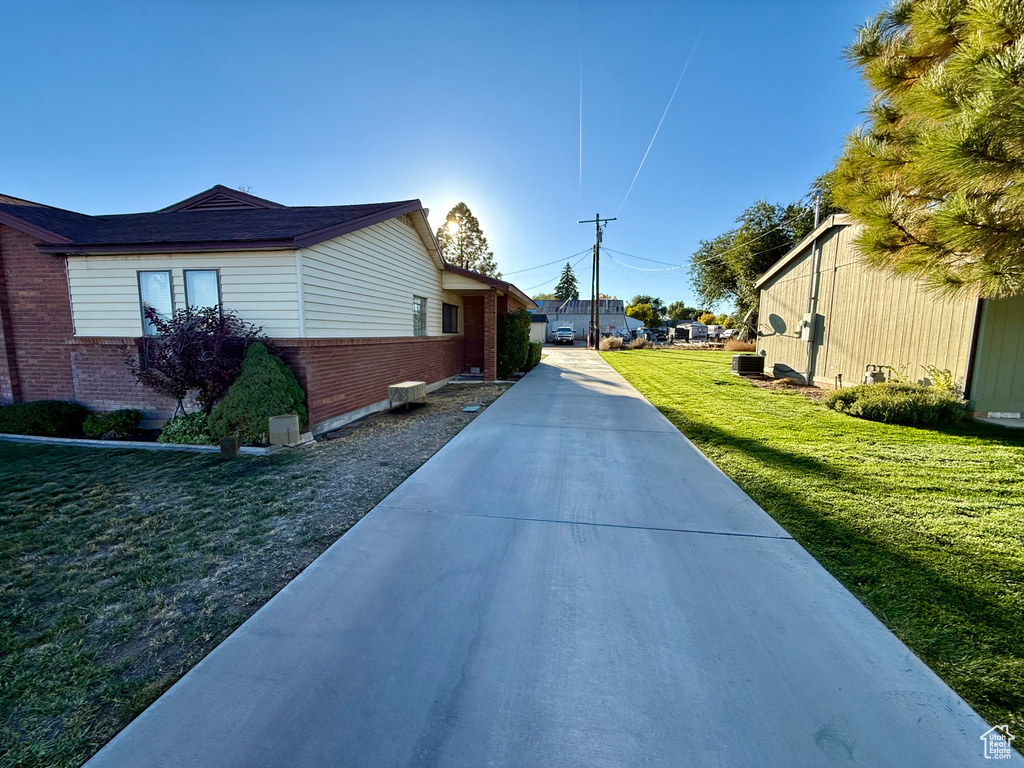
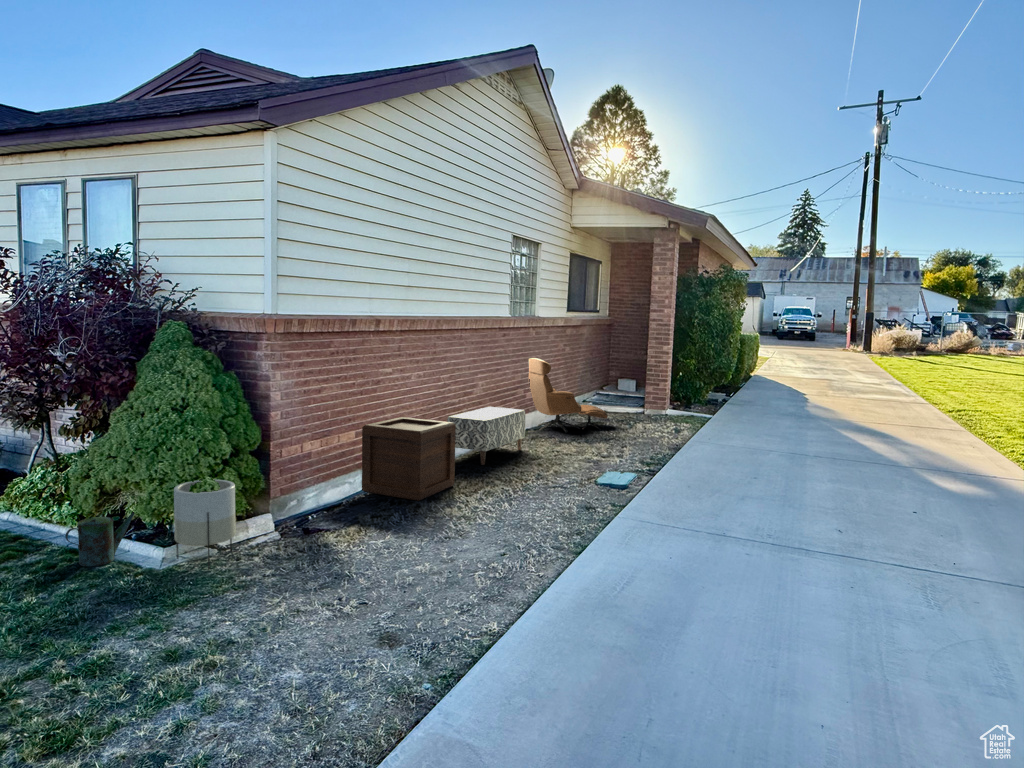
lounge chair: none [425,357,467,394] -> present [529,358,607,432]
wooden crate: none [348,387,395,424] -> present [362,417,456,501]

